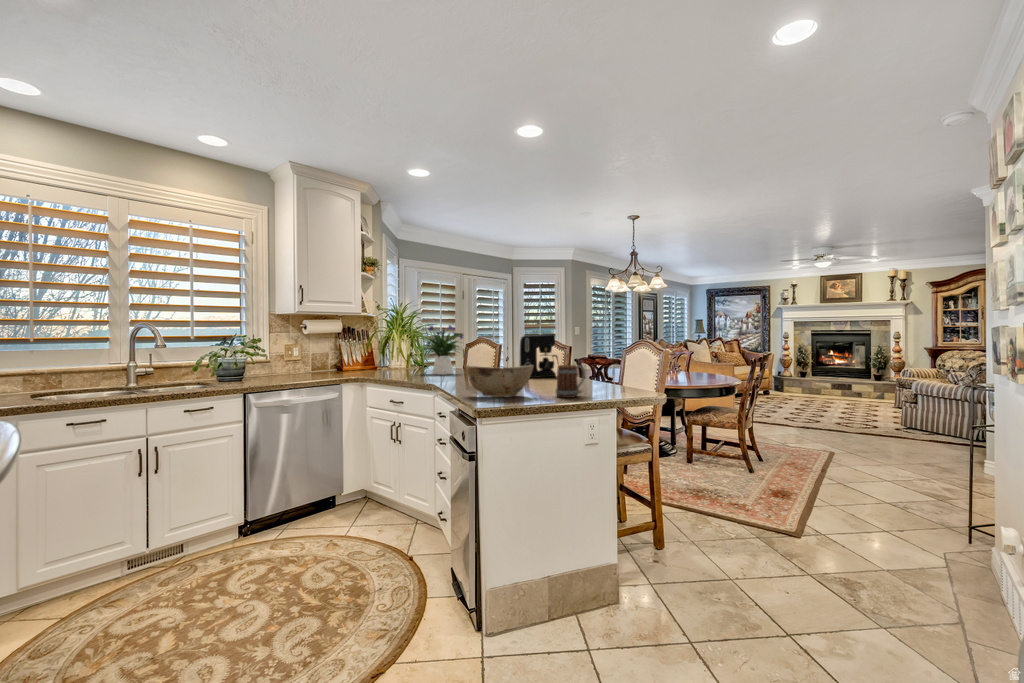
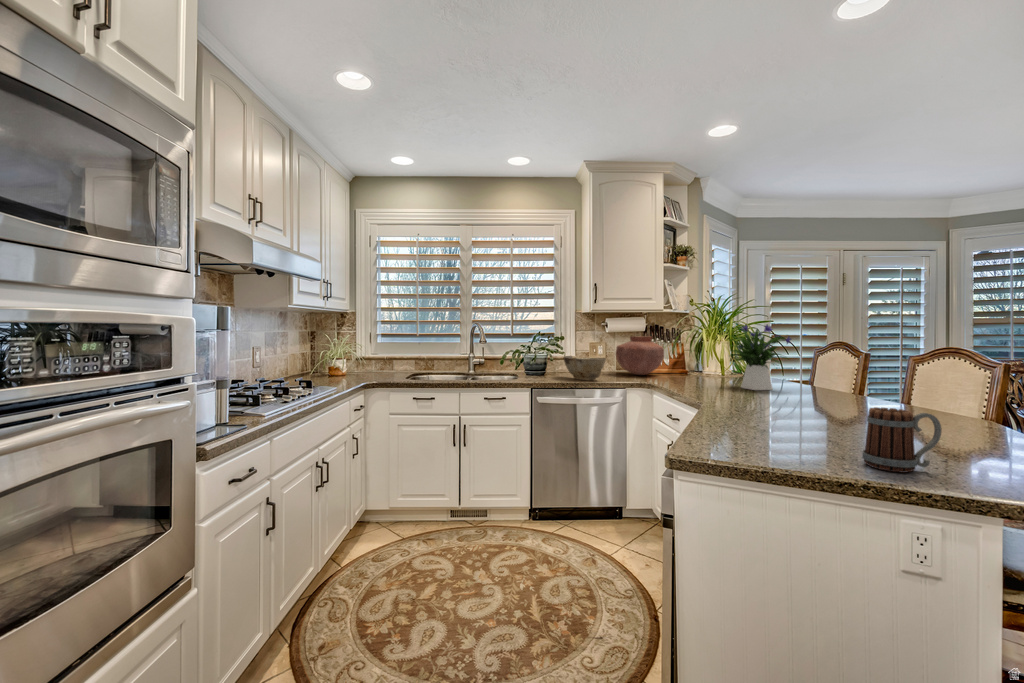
coffee maker: present [519,334,558,378] -> none [872,343,962,417]
vase: none [315,337,361,373] -> present [616,336,664,375]
bowl: present [466,365,533,397] -> present [564,356,606,380]

